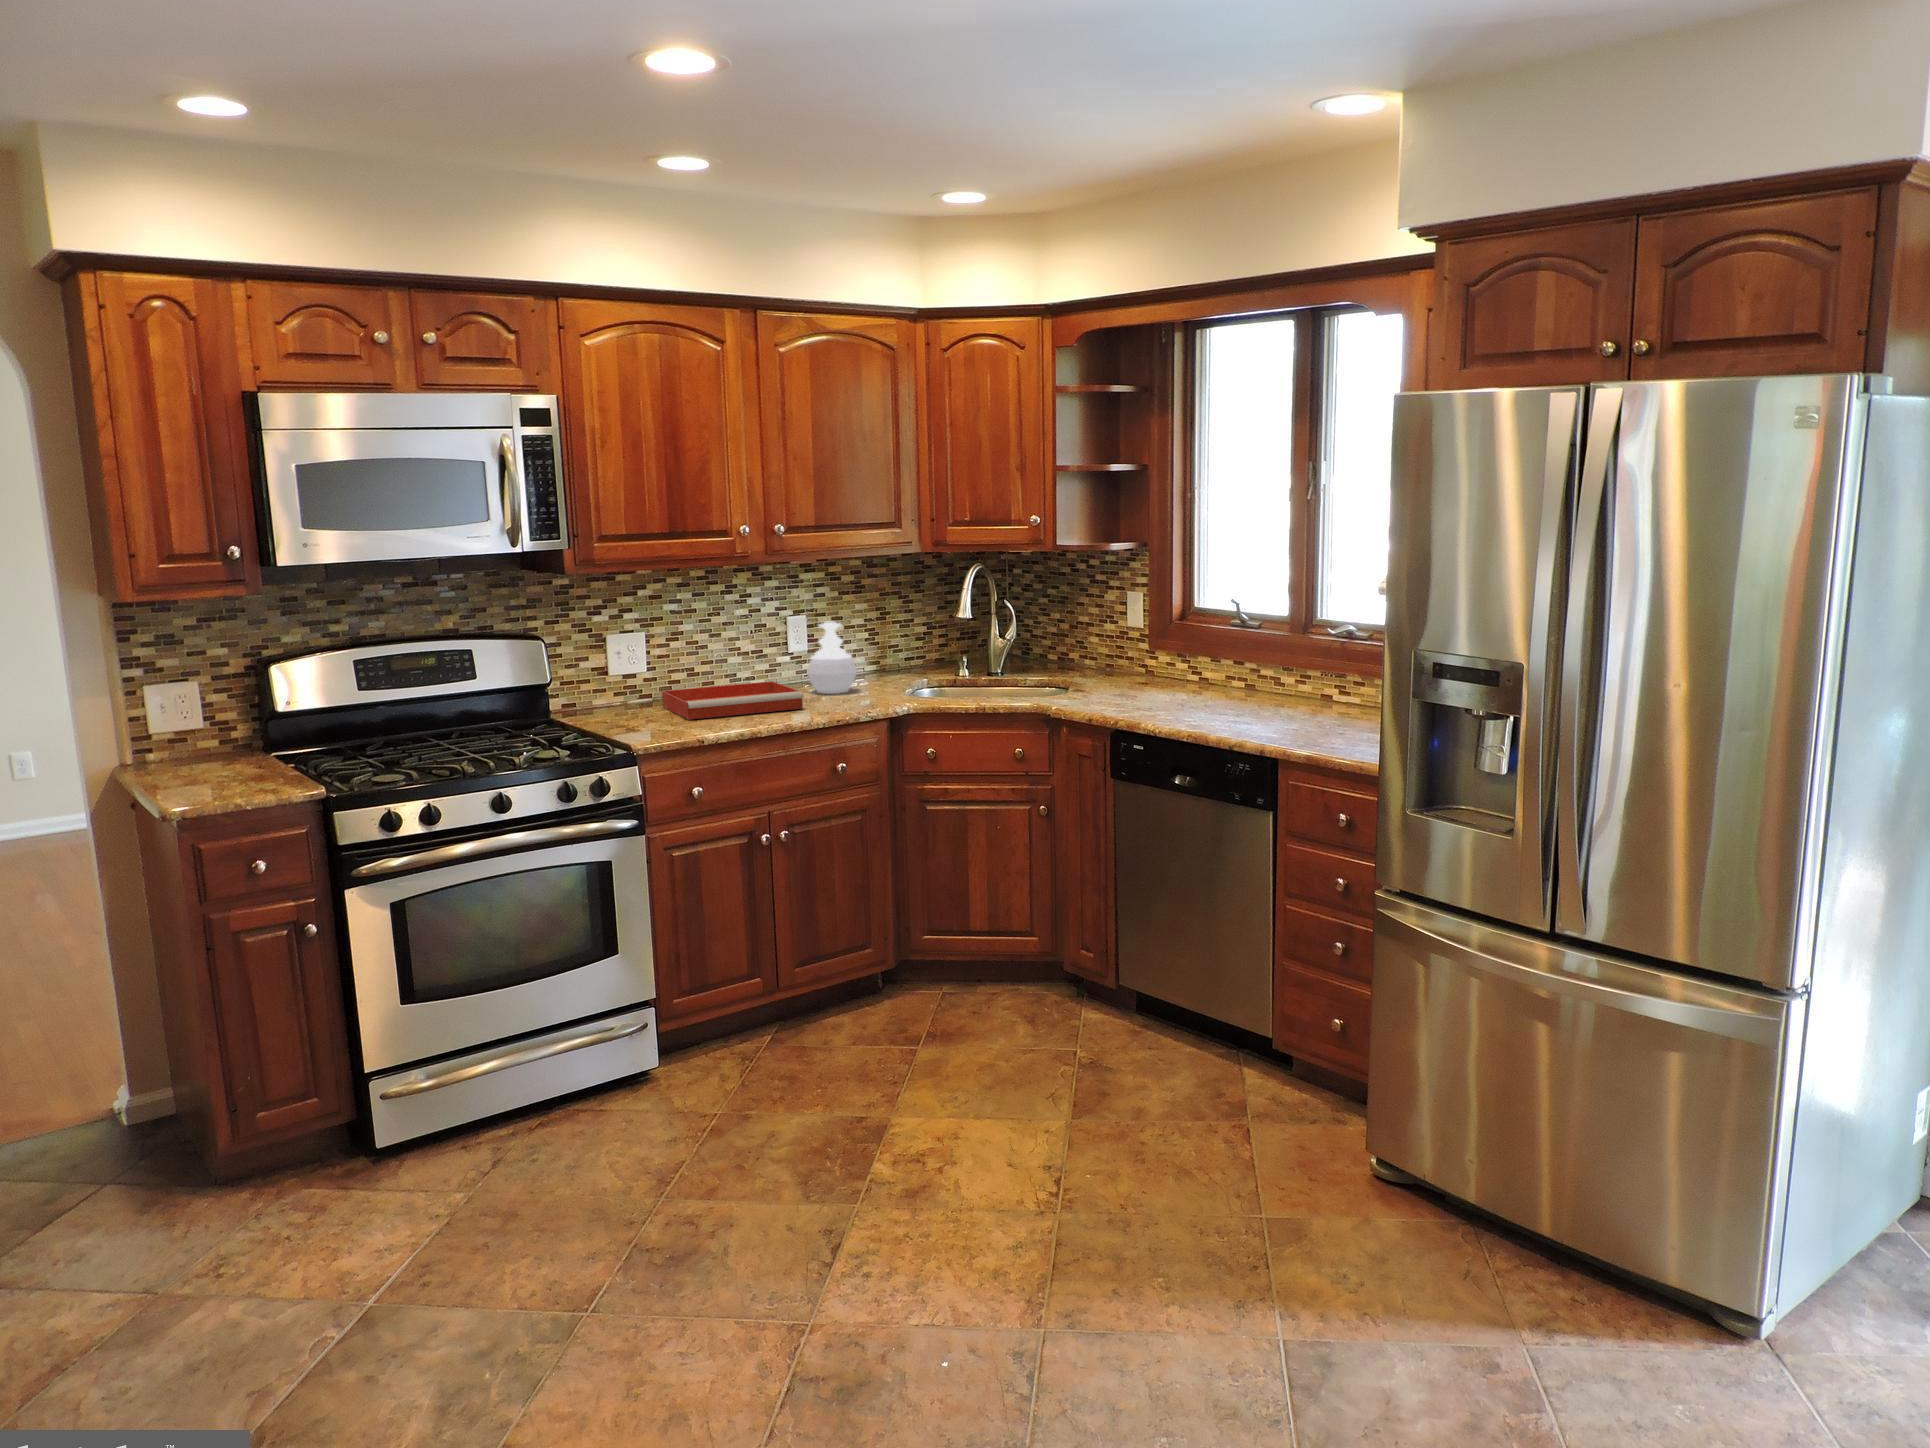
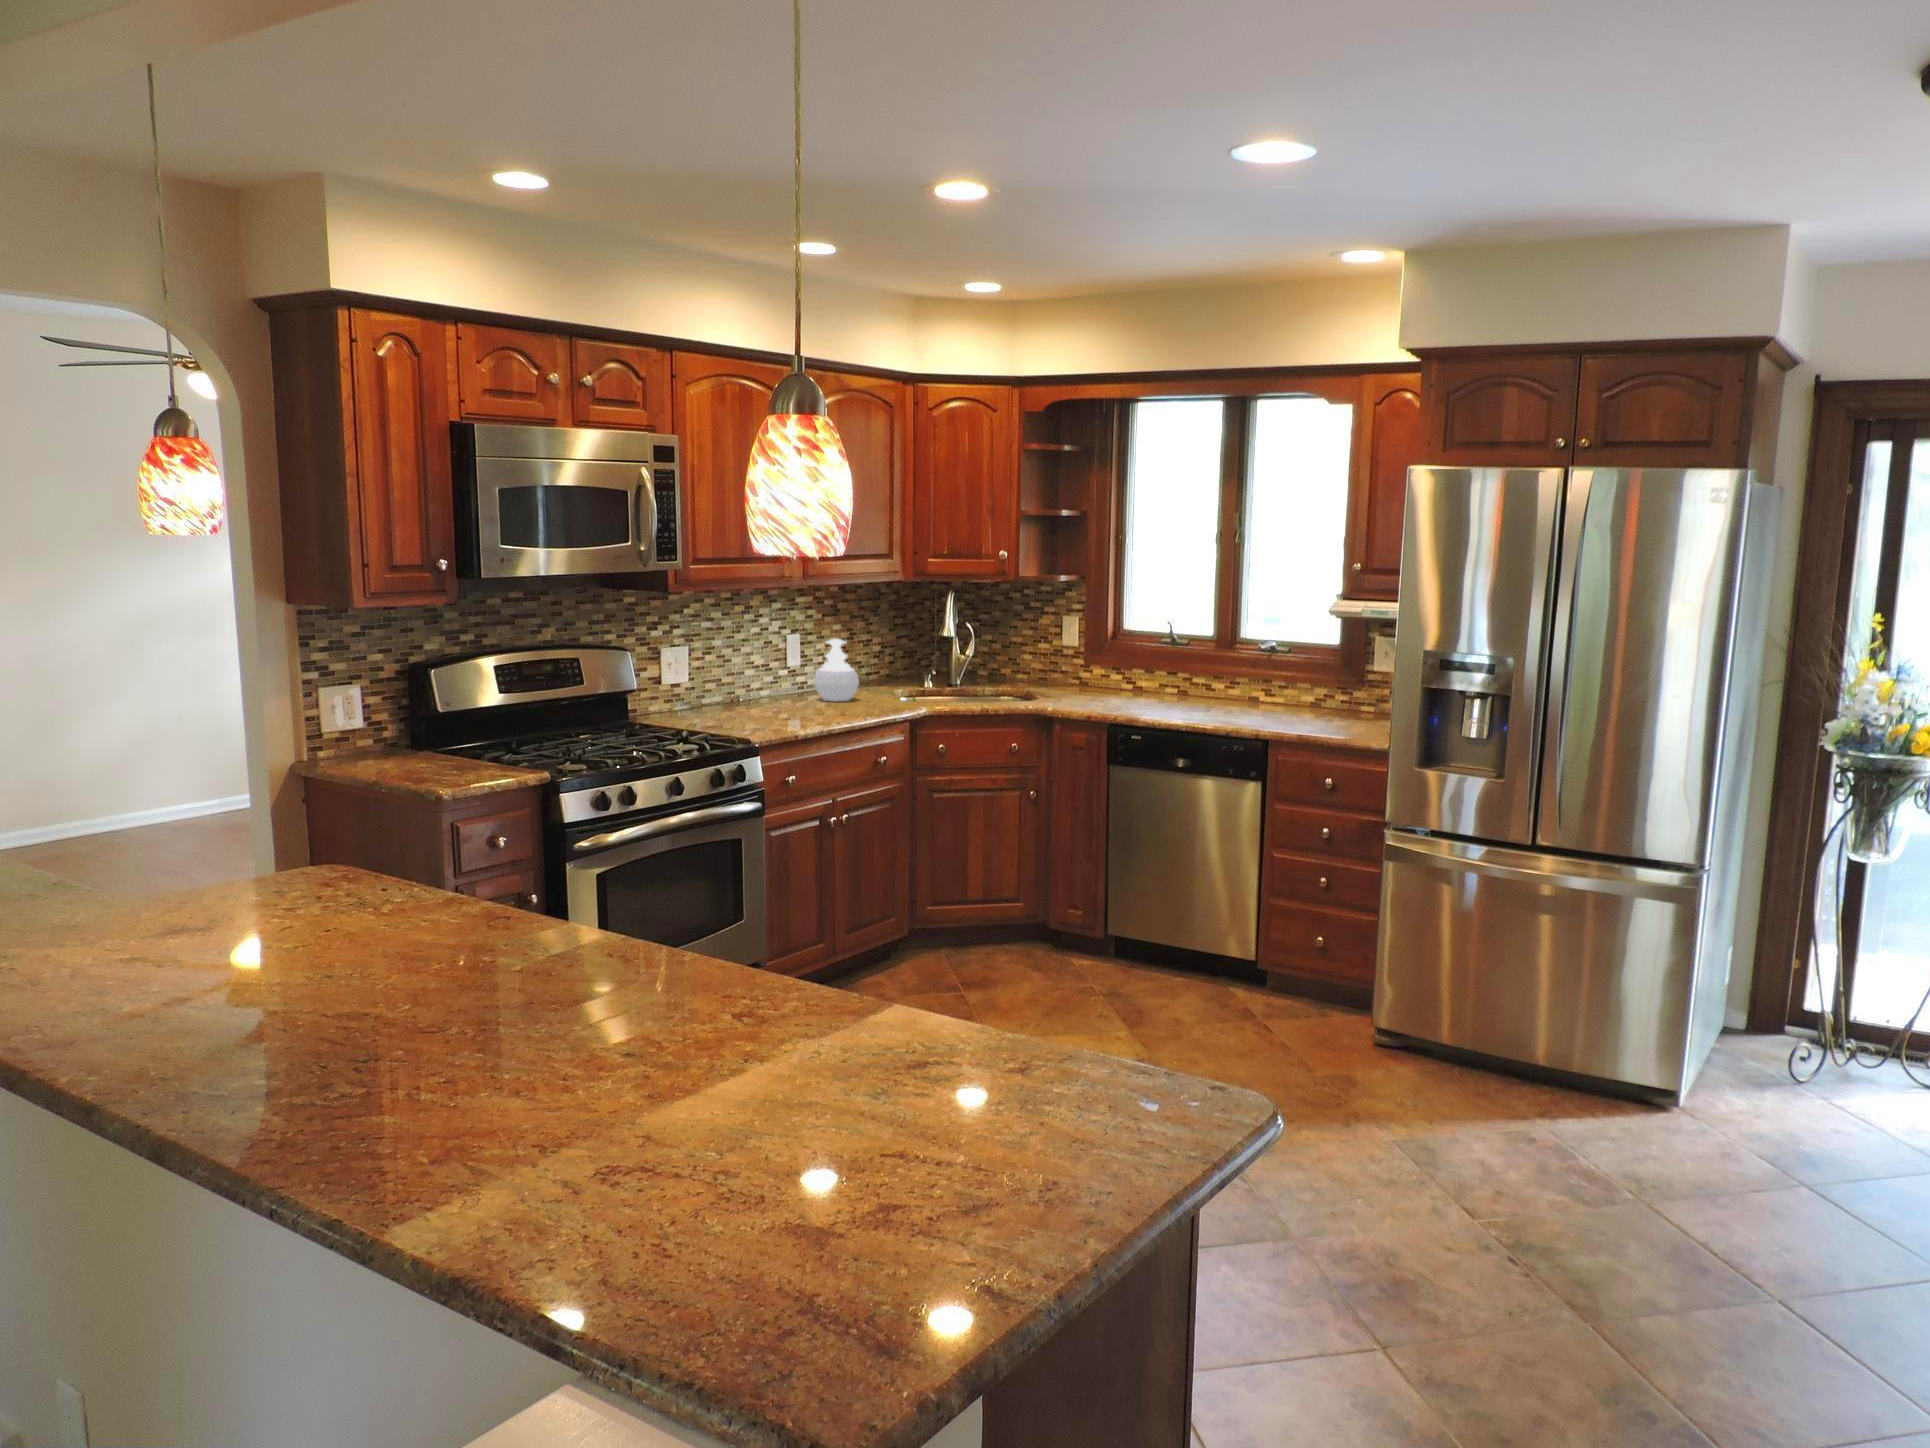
tray: present [662,681,803,719] -> none [709,690,843,721]

